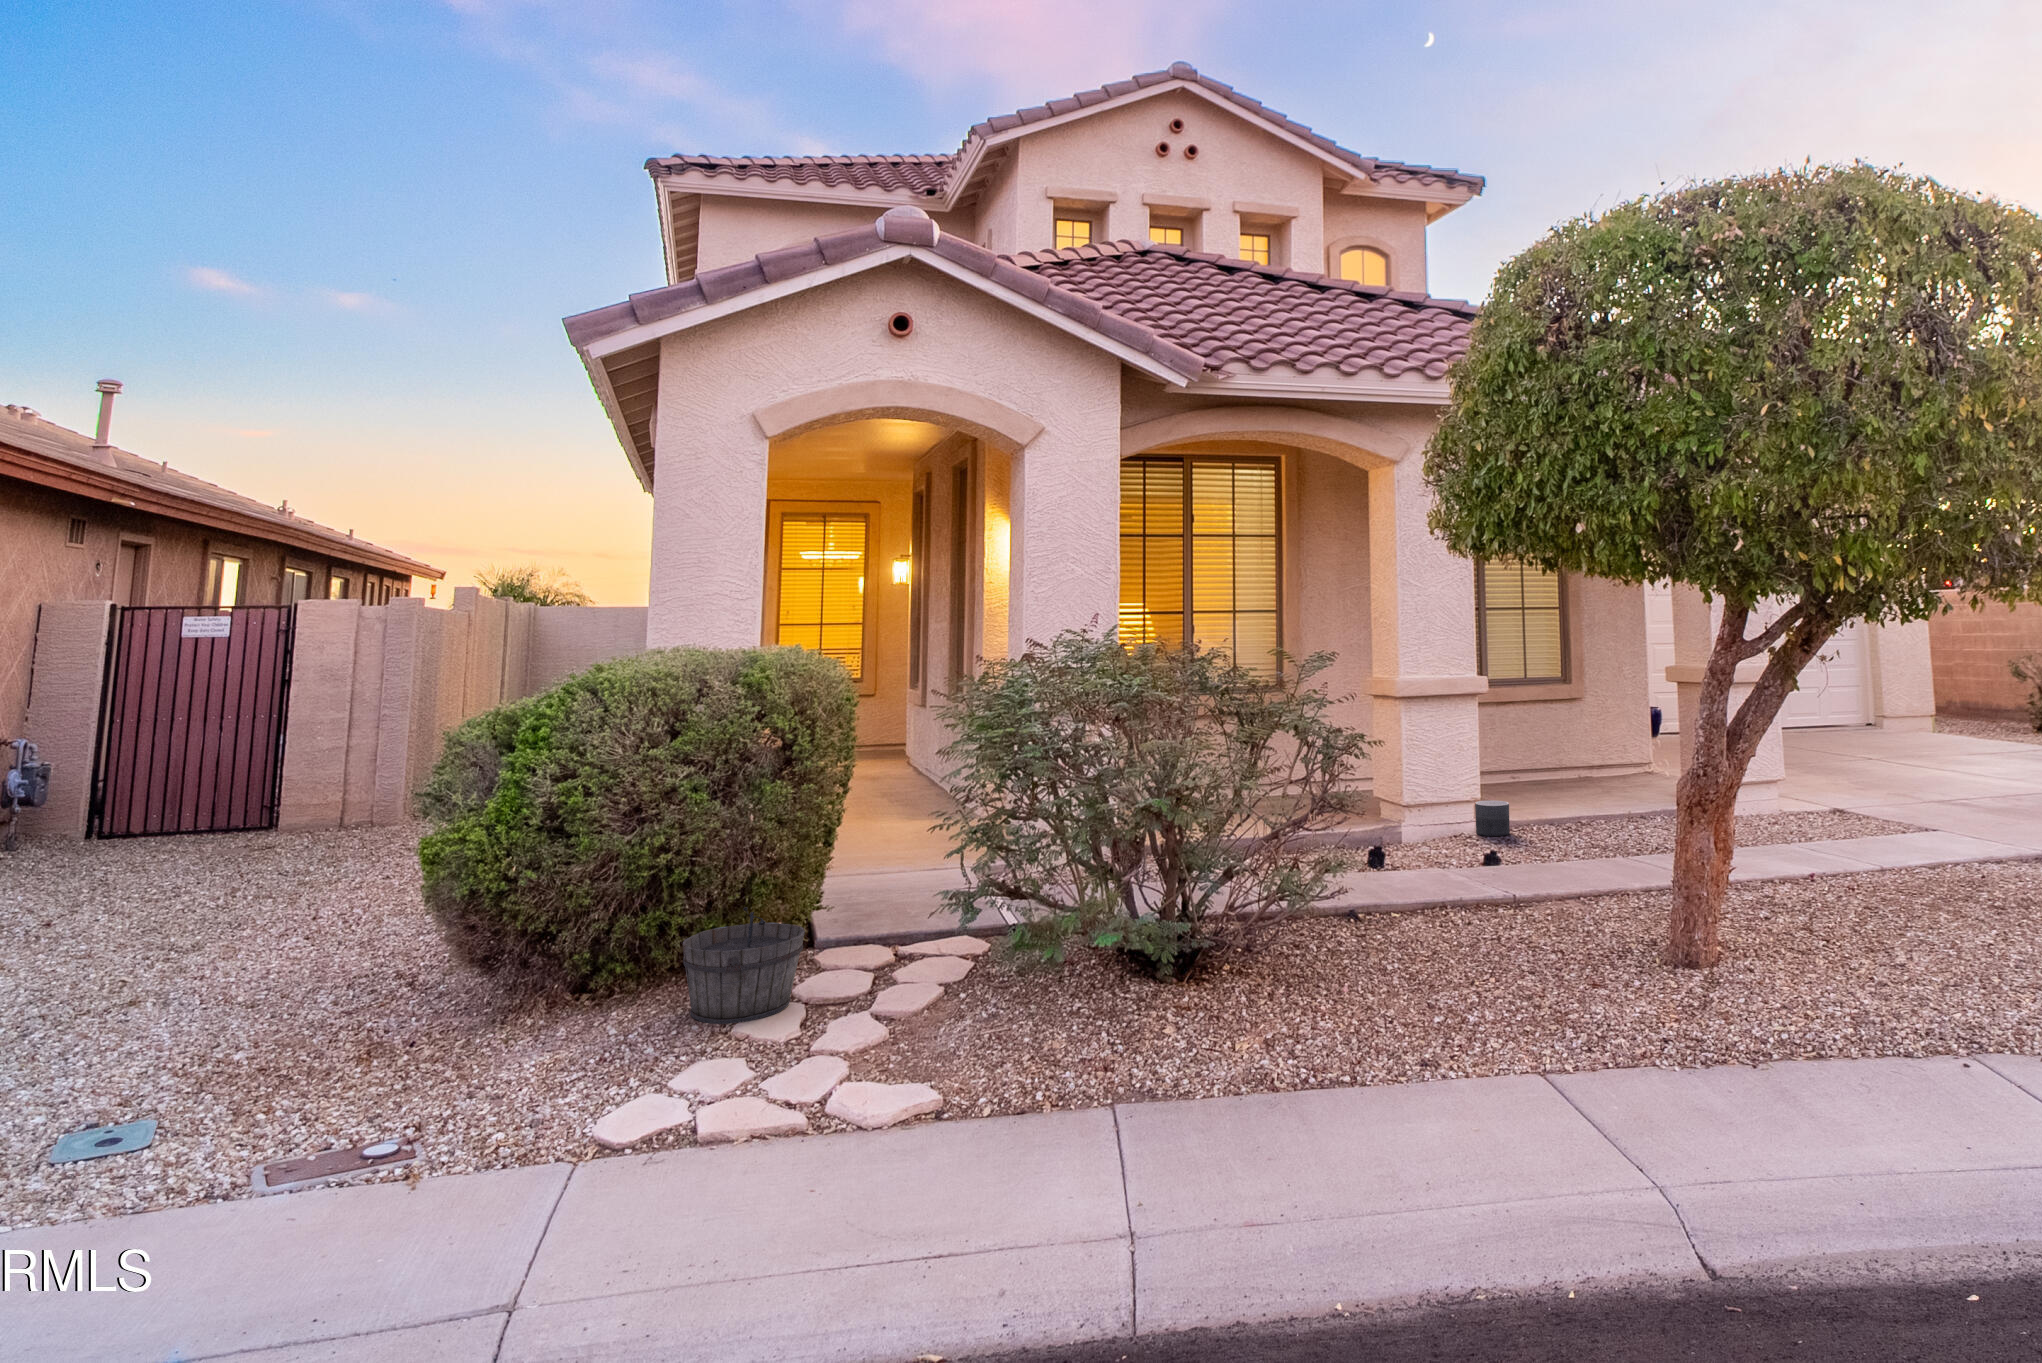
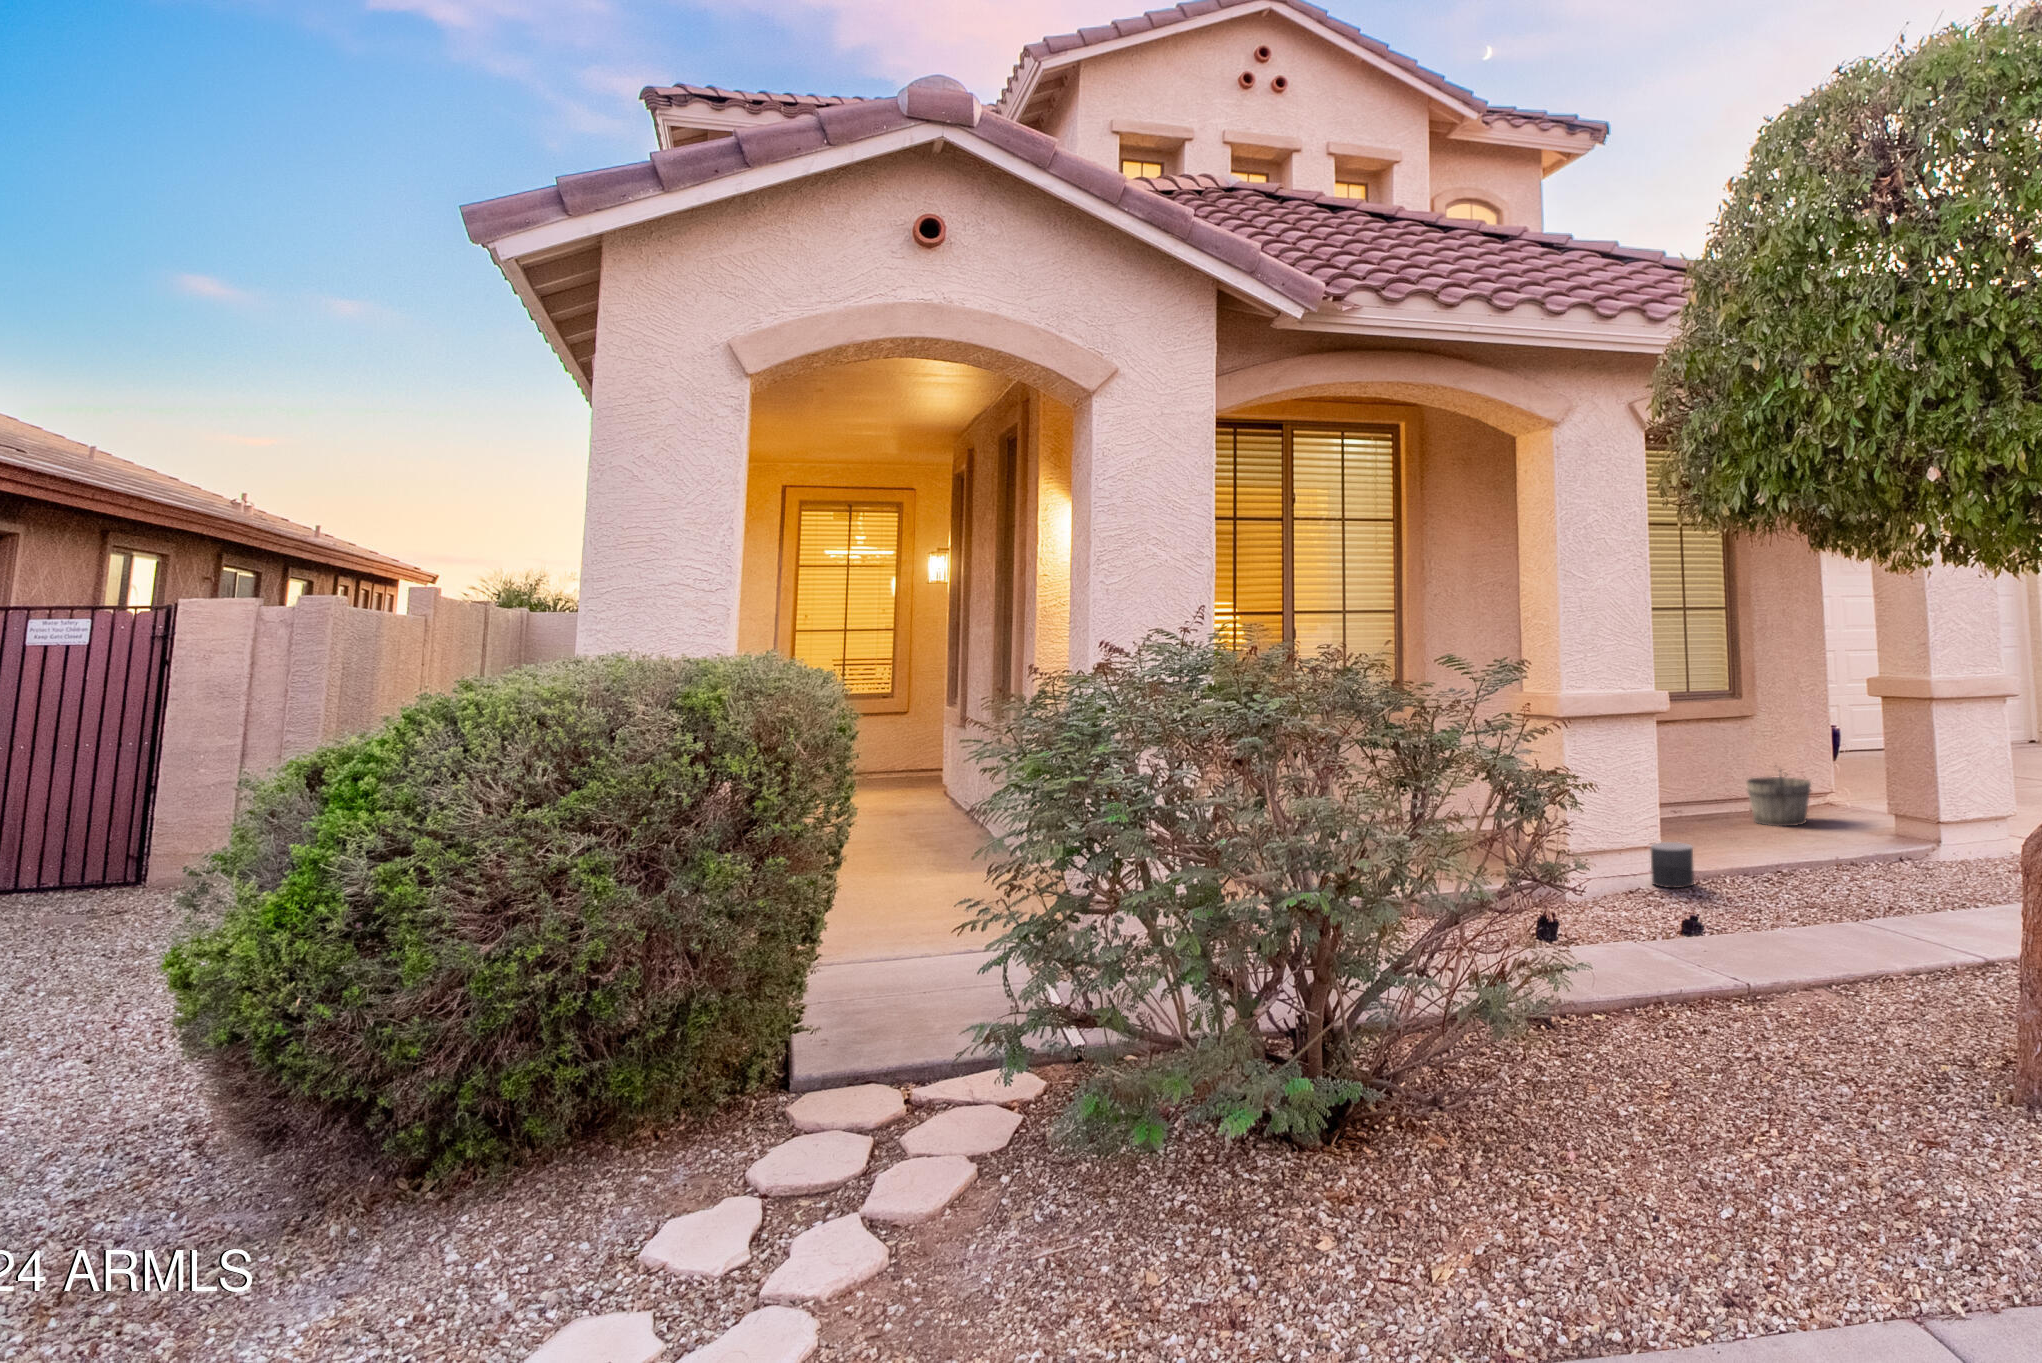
wooden bucket: present [683,907,805,1024] -> present [1746,776,1811,826]

